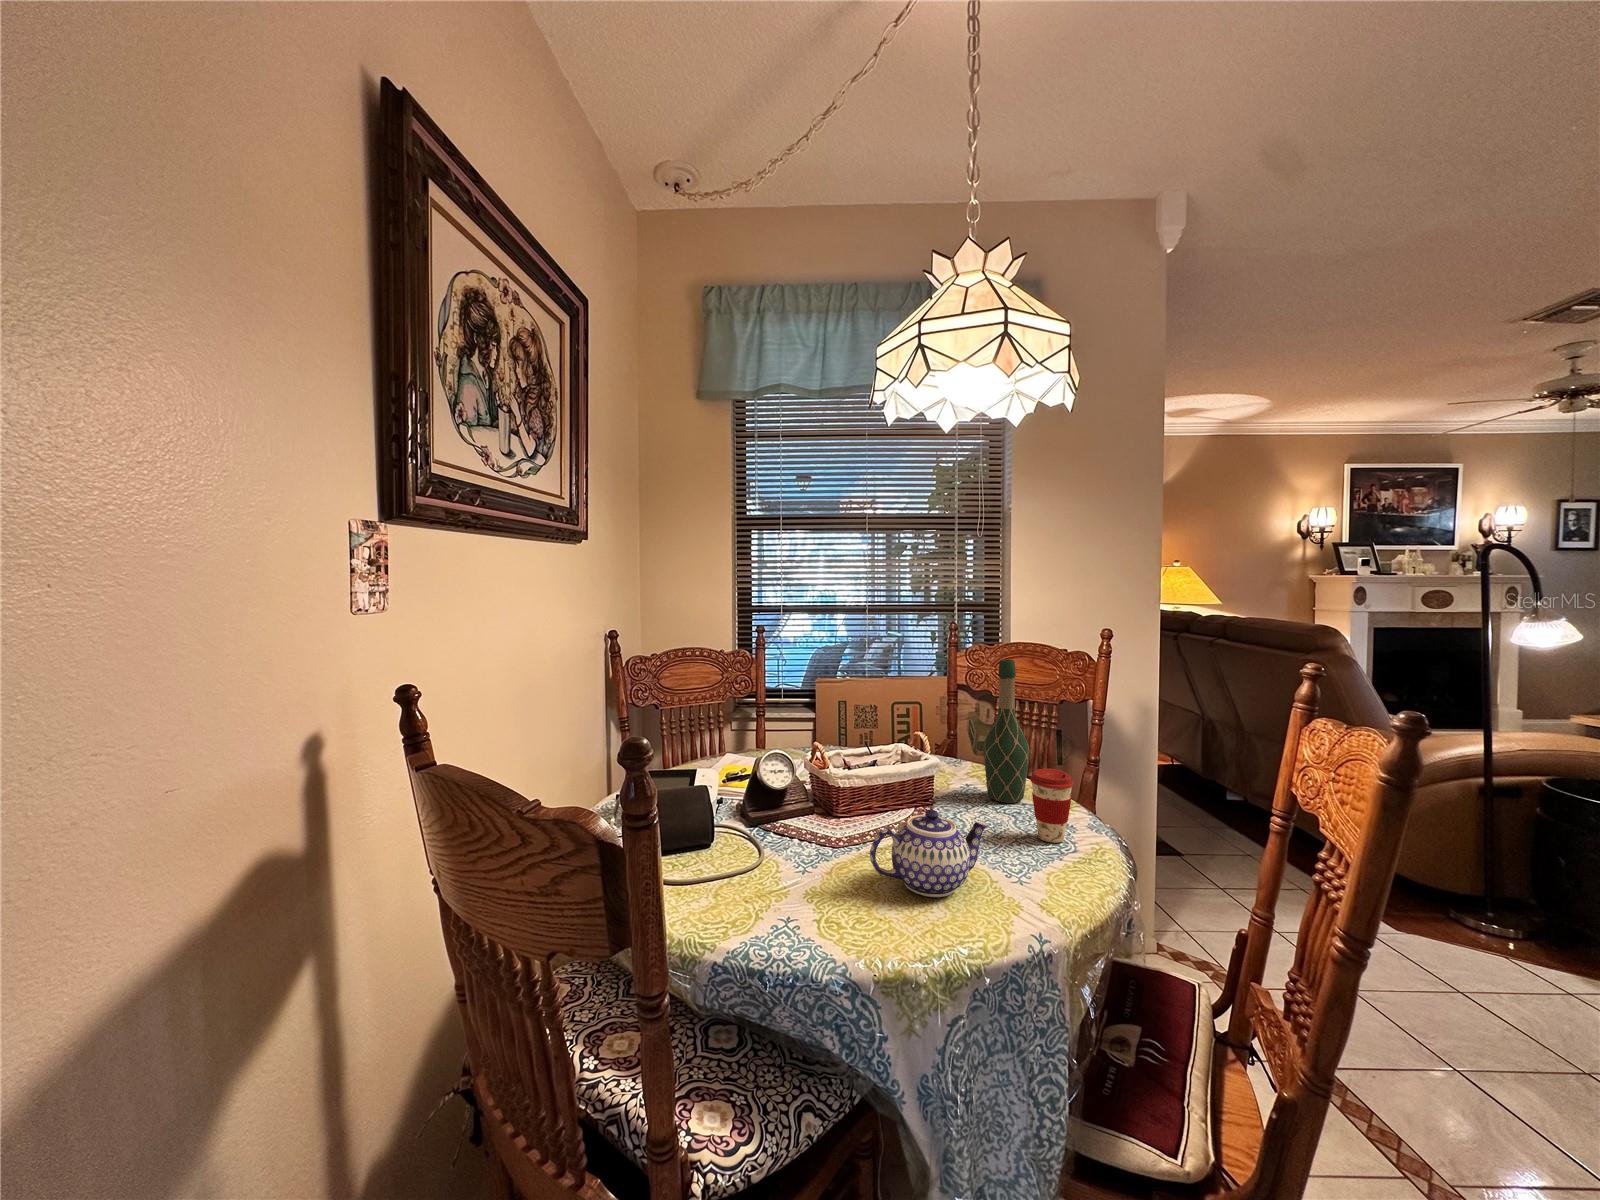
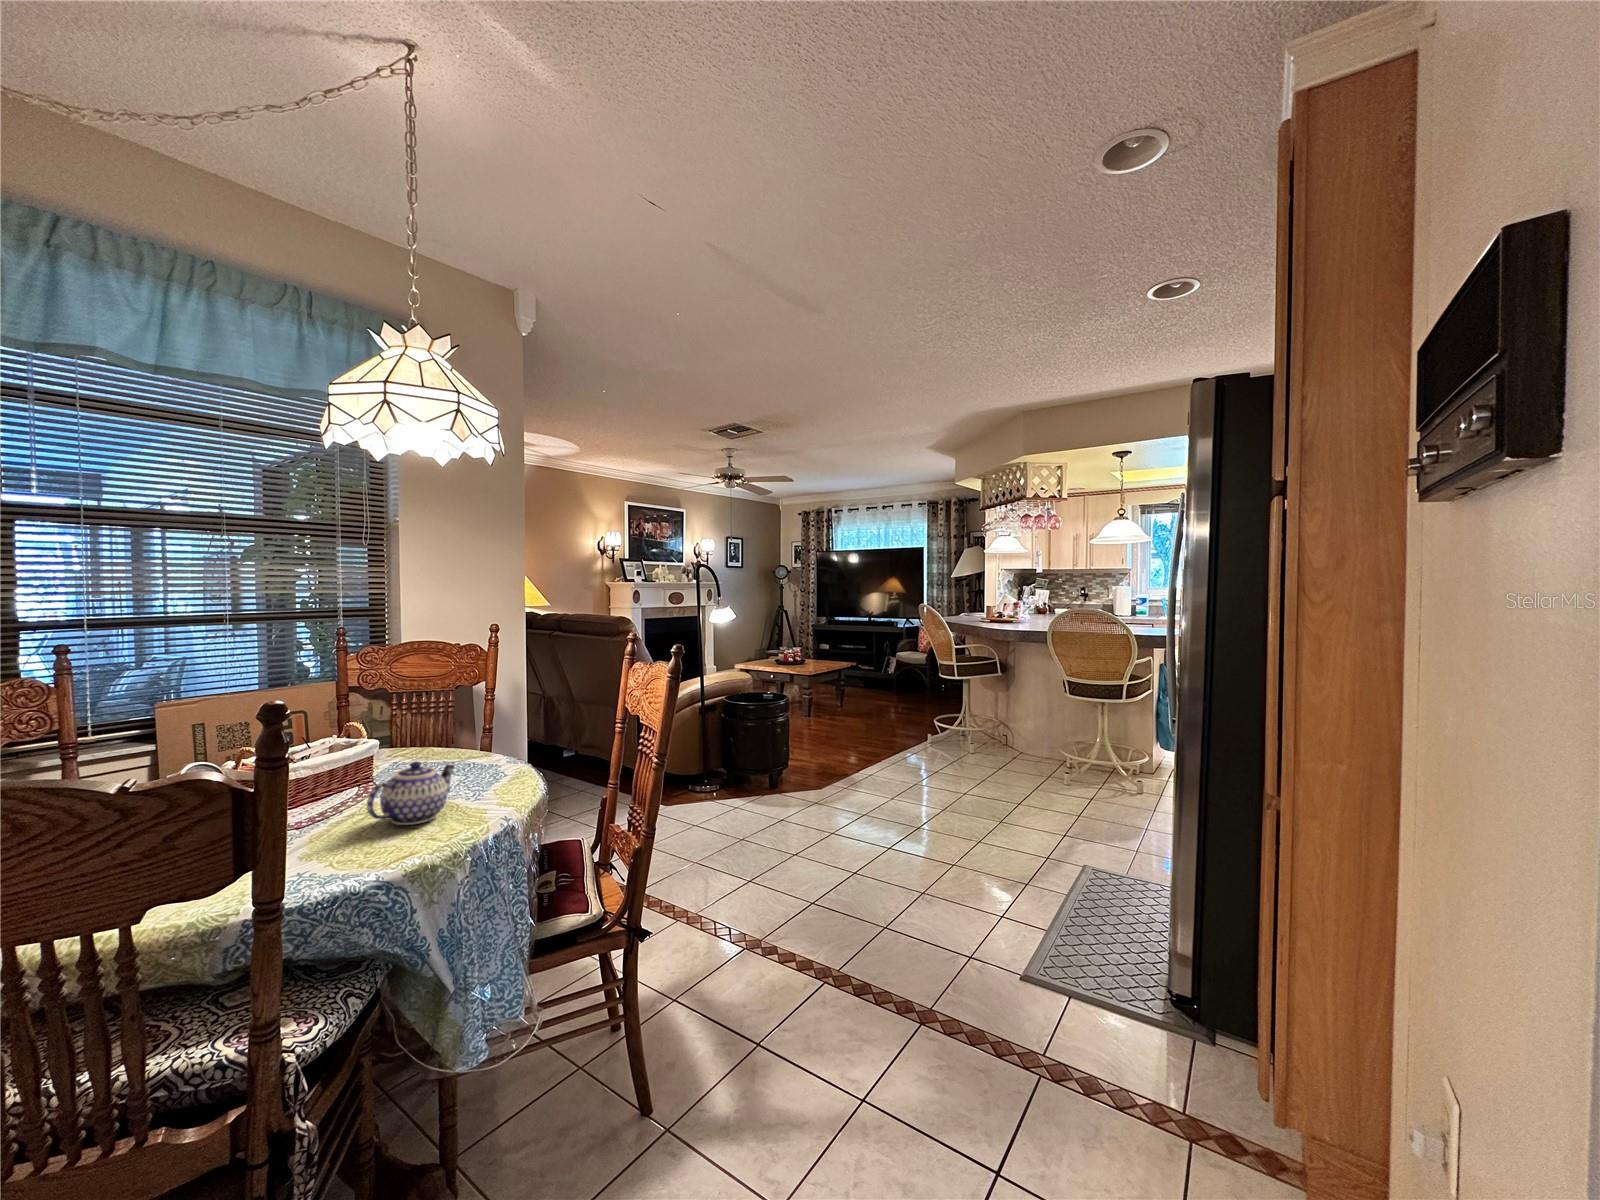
wine bottle: present [983,659,1030,803] -> none [418,651,458,764]
coffee cup: present [1030,768,1074,843] -> none [471,724,503,775]

